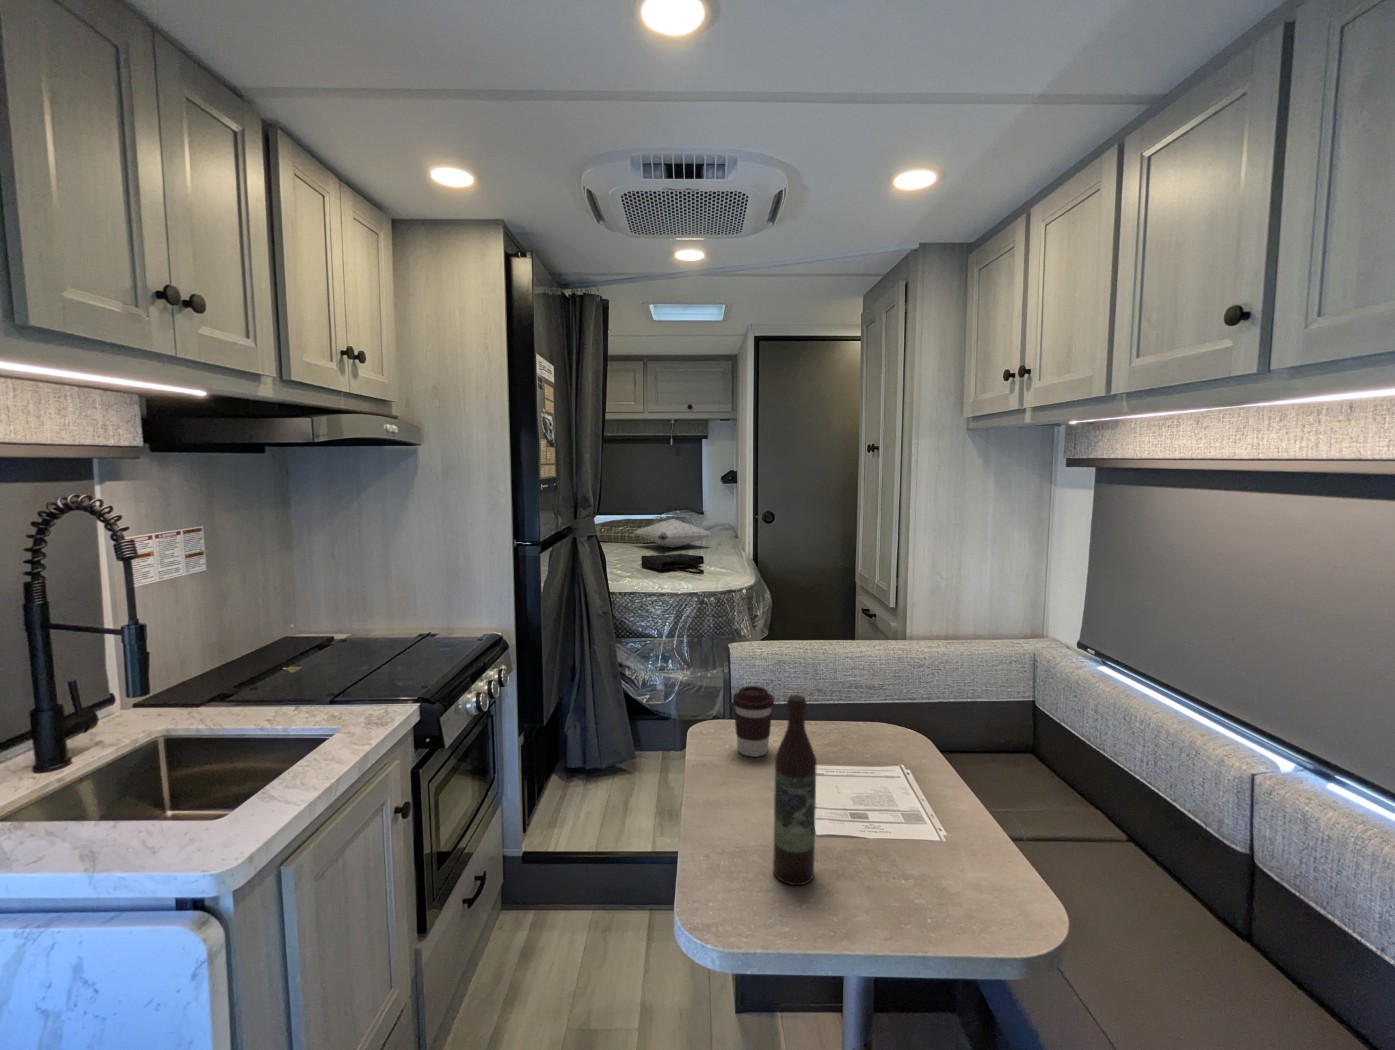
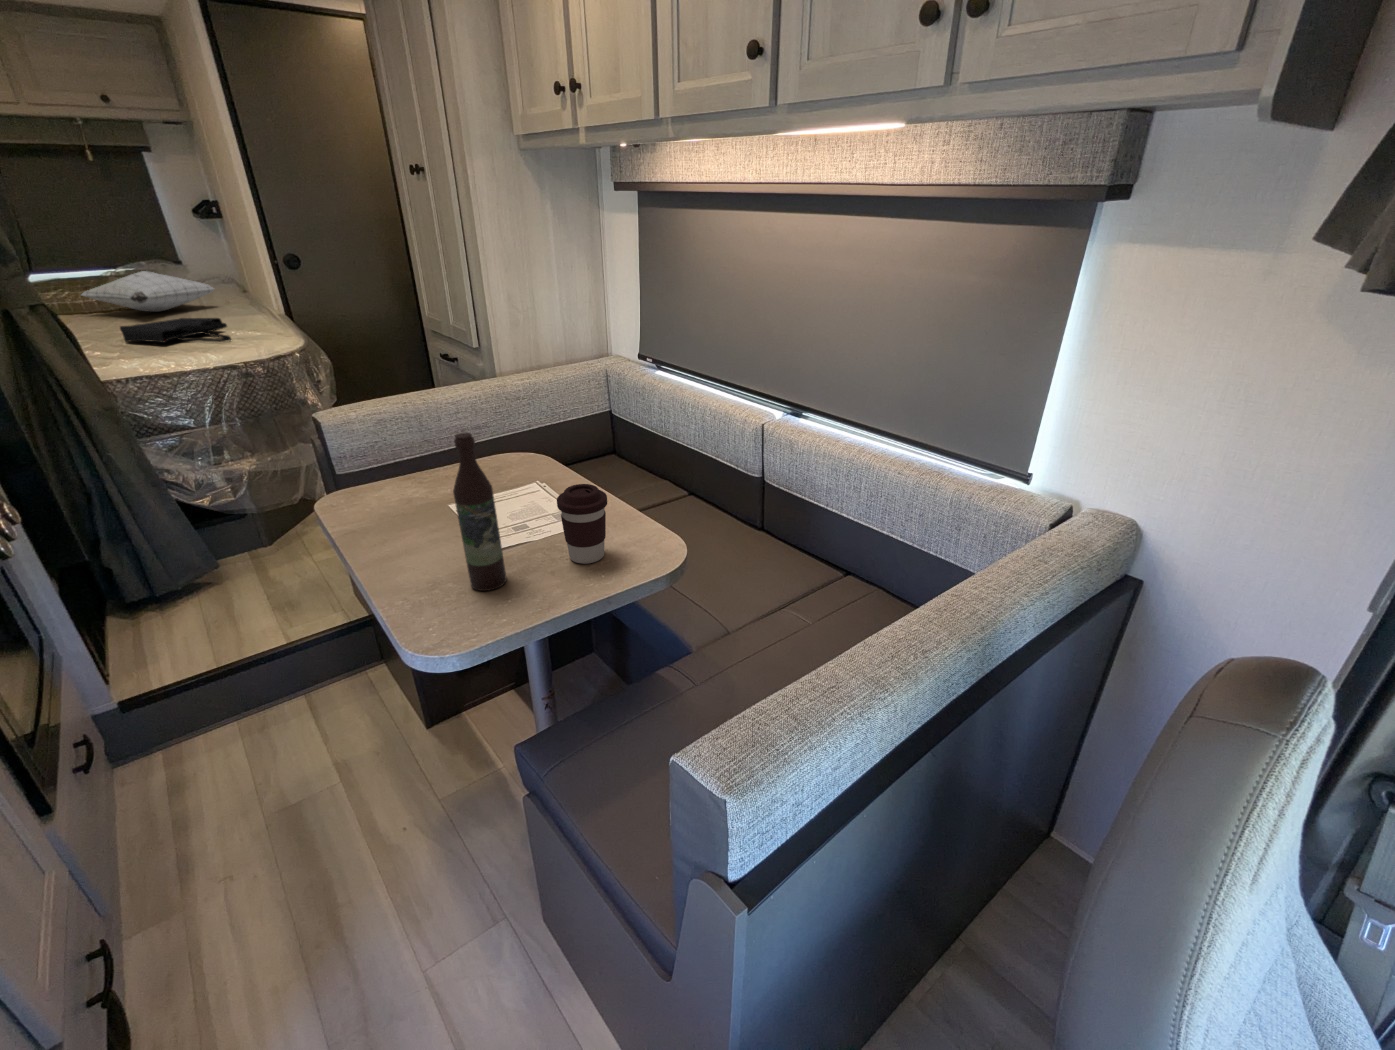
coffee cup: present [733,686,774,757] -> present [557,484,607,564]

